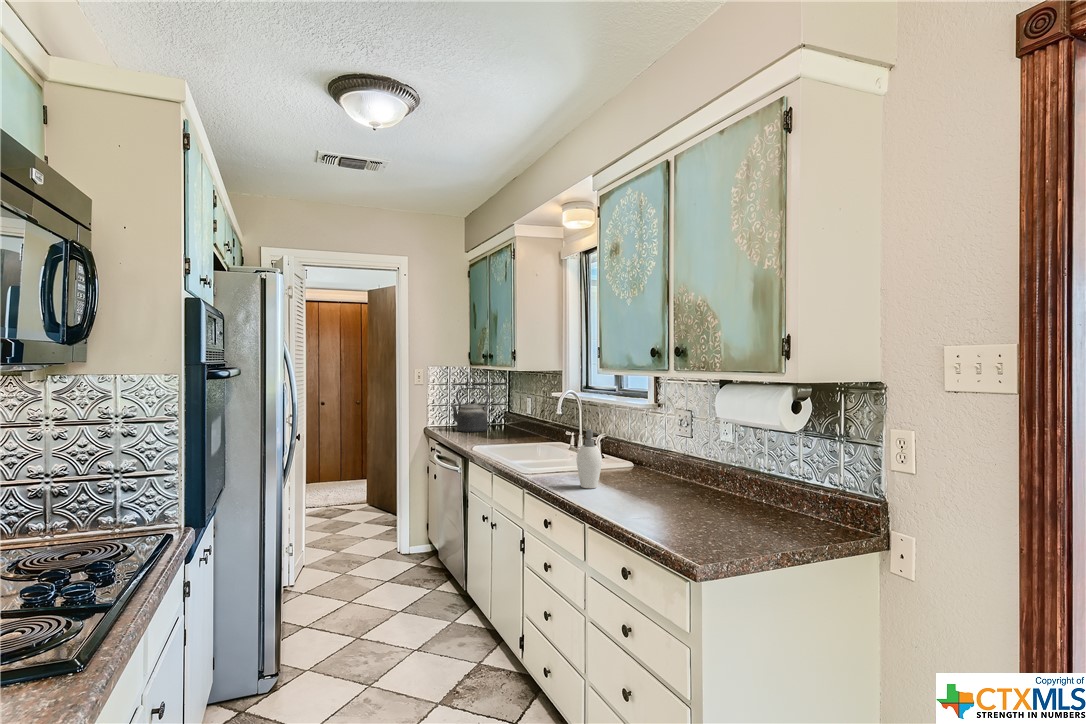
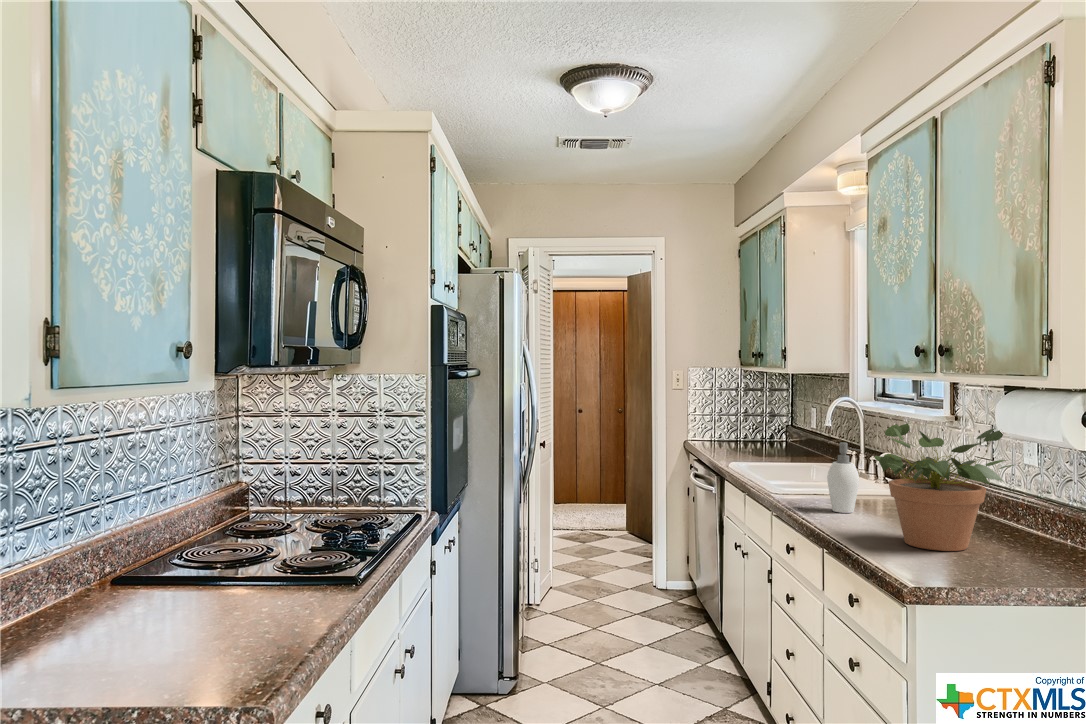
kettle: present [451,388,489,432] -> none [715,393,763,448]
potted plant: none [631,412,745,520] -> present [875,423,1014,551]

